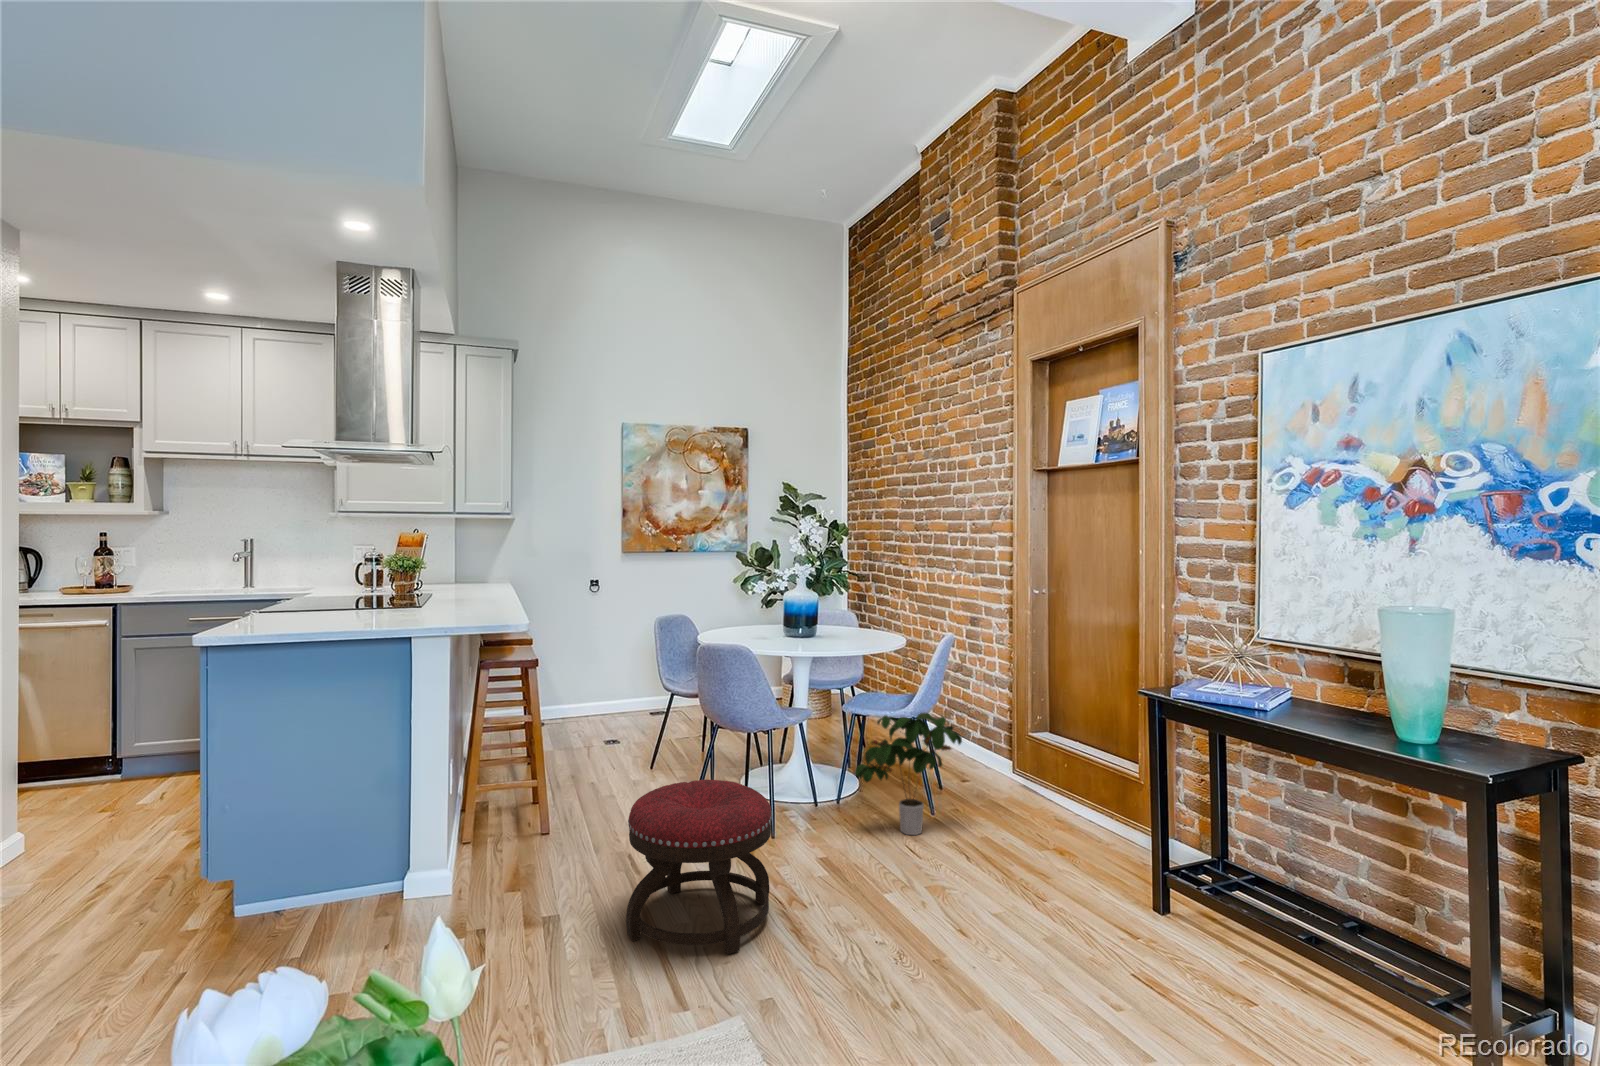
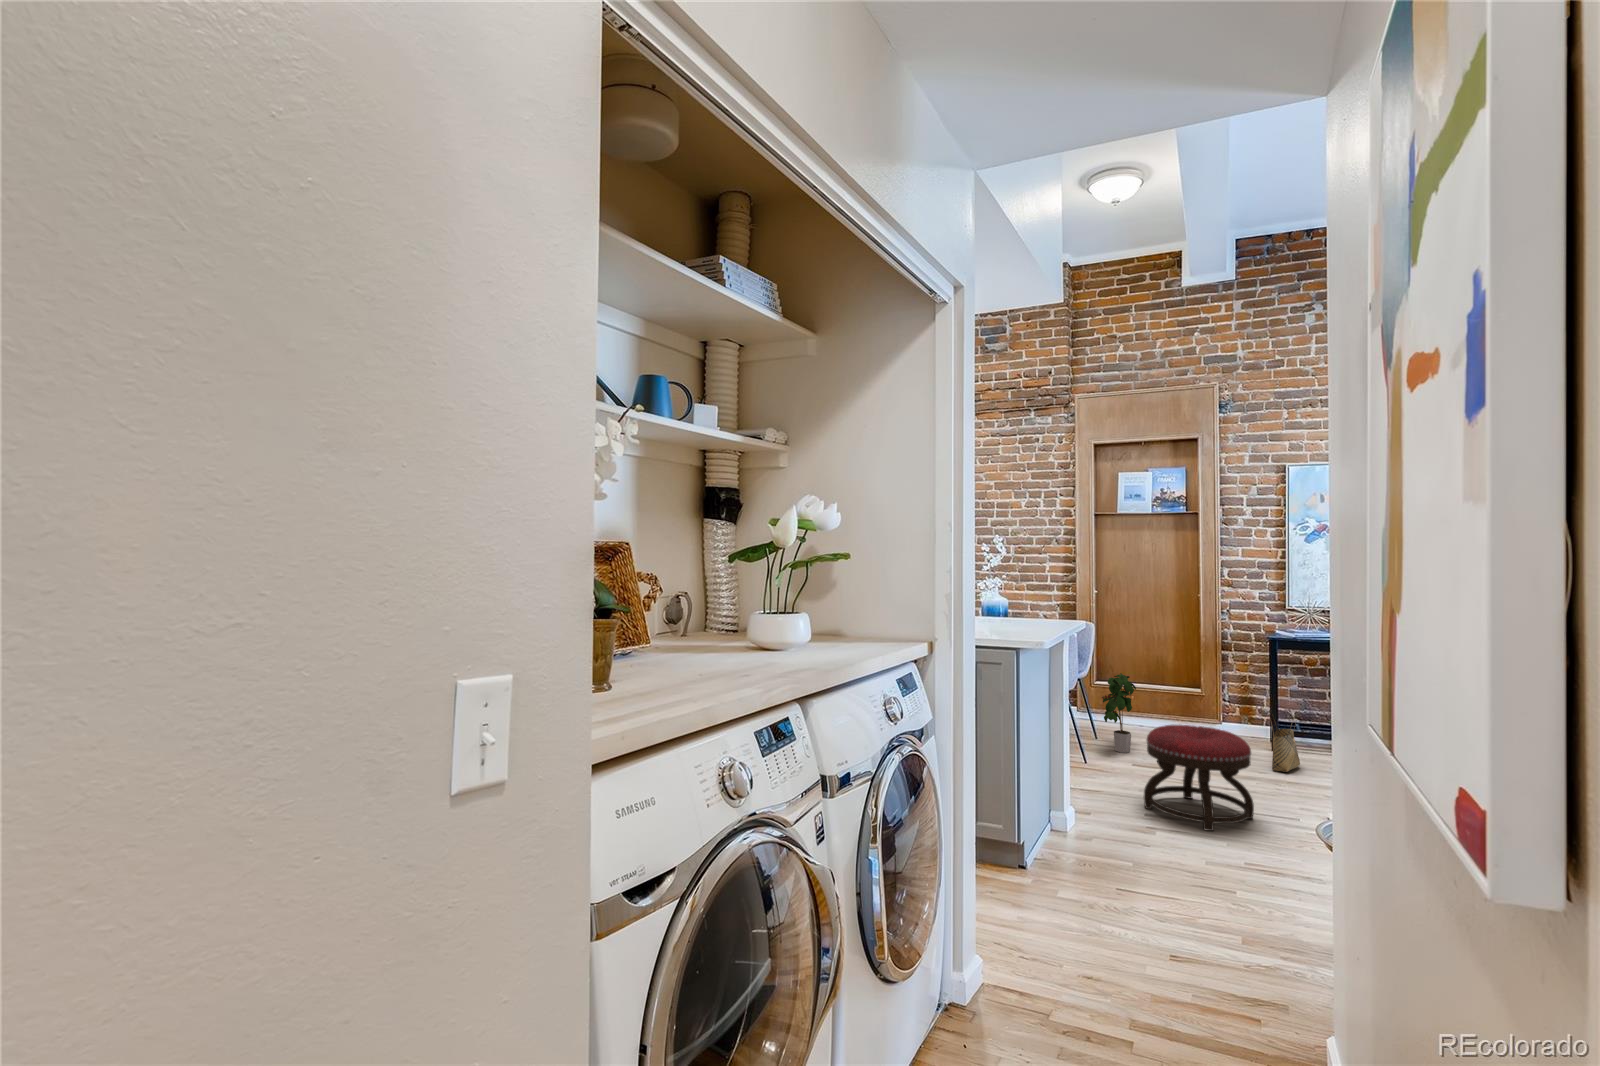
woven basket: none [1027,817,1107,936] -> present [1269,711,1300,772]

